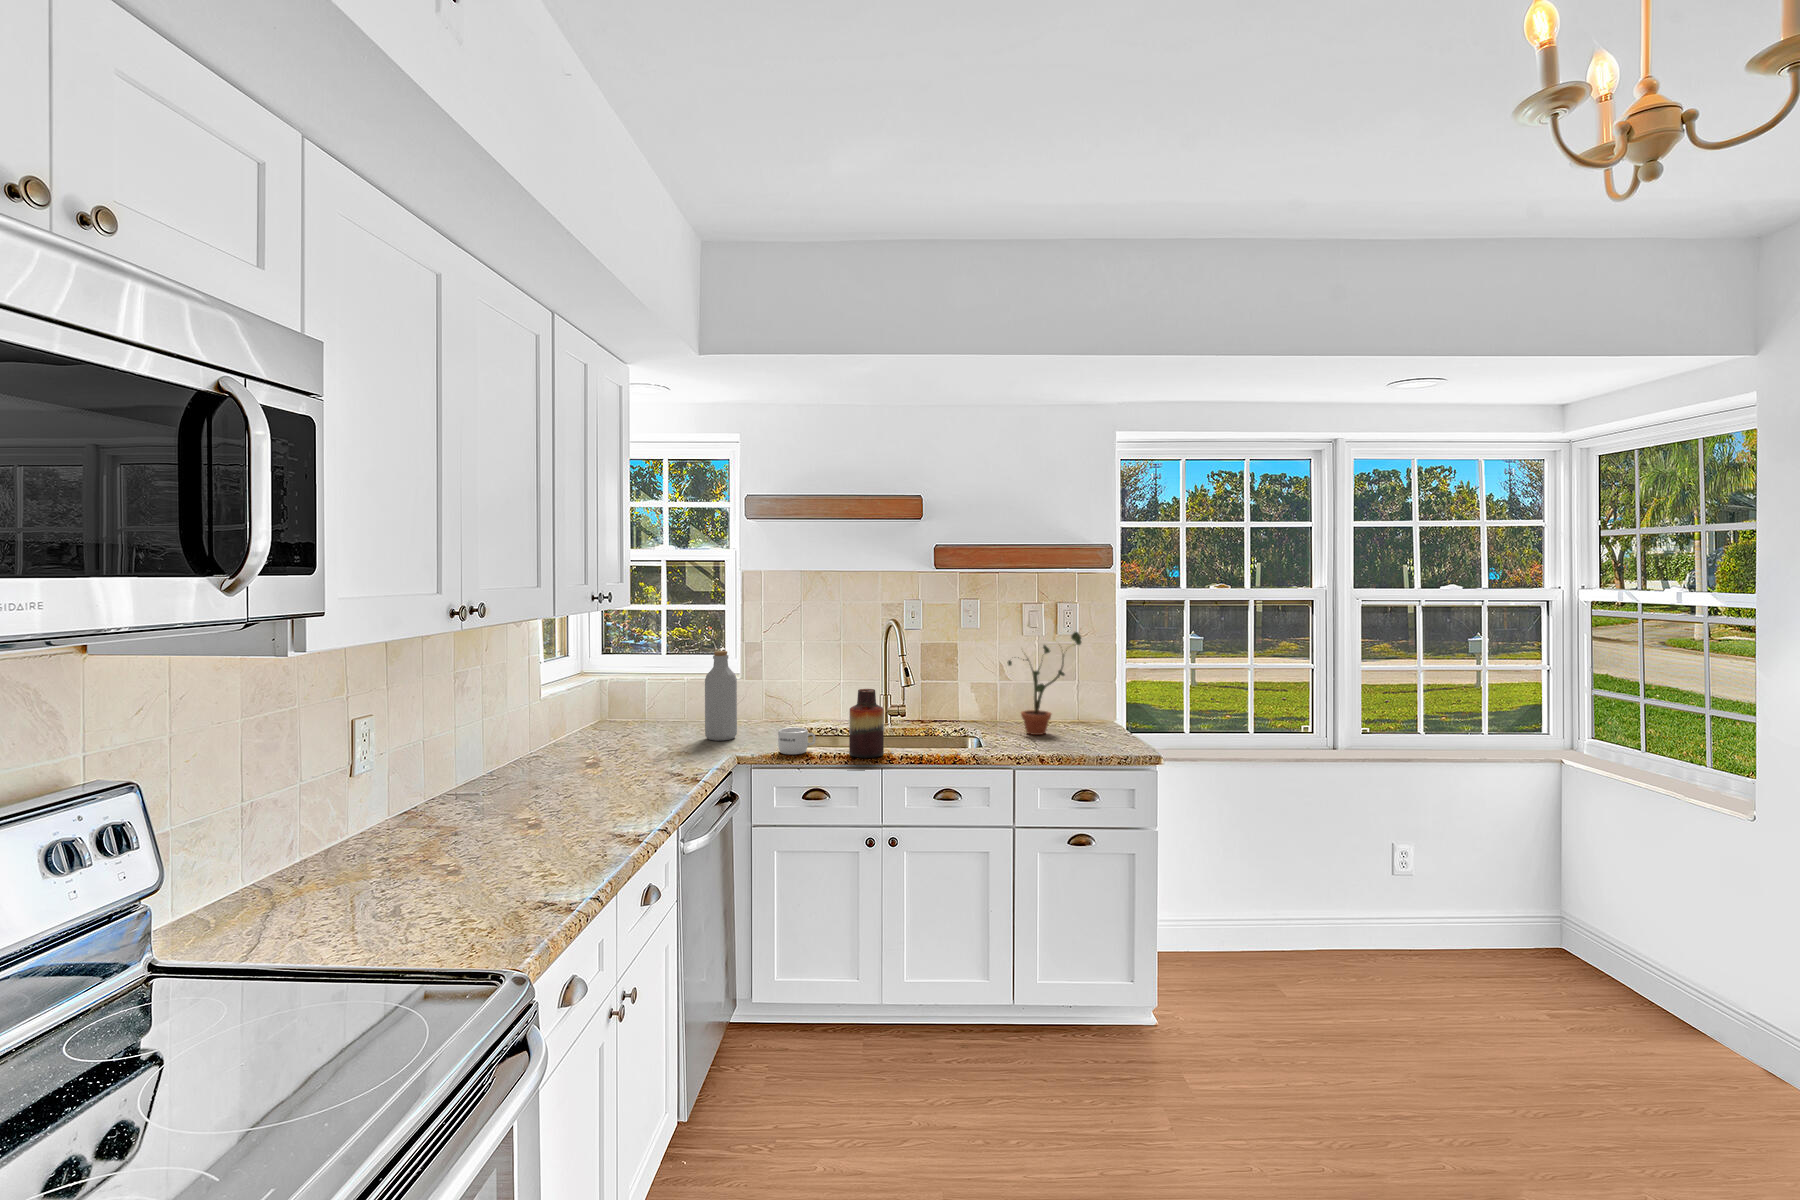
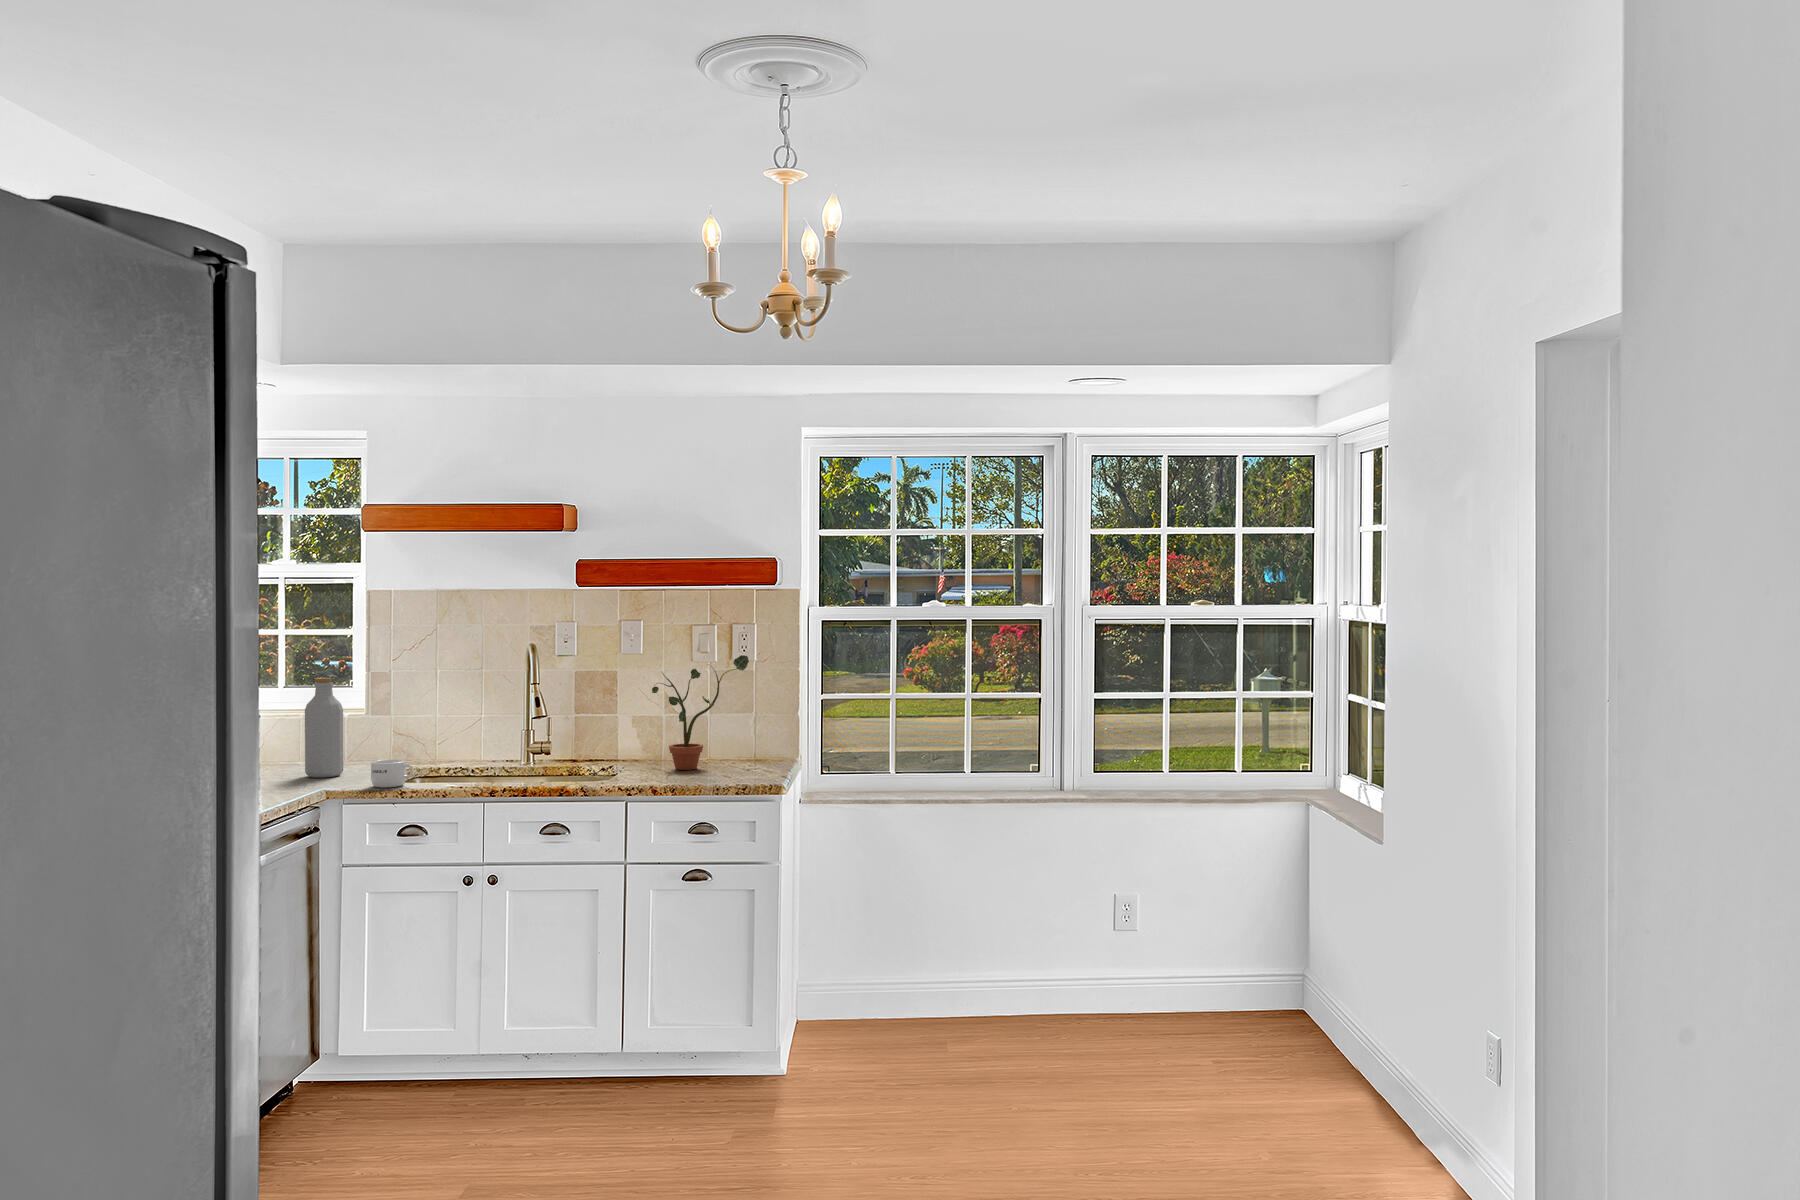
vase: present [849,689,884,758] -> none [447,715,486,789]

